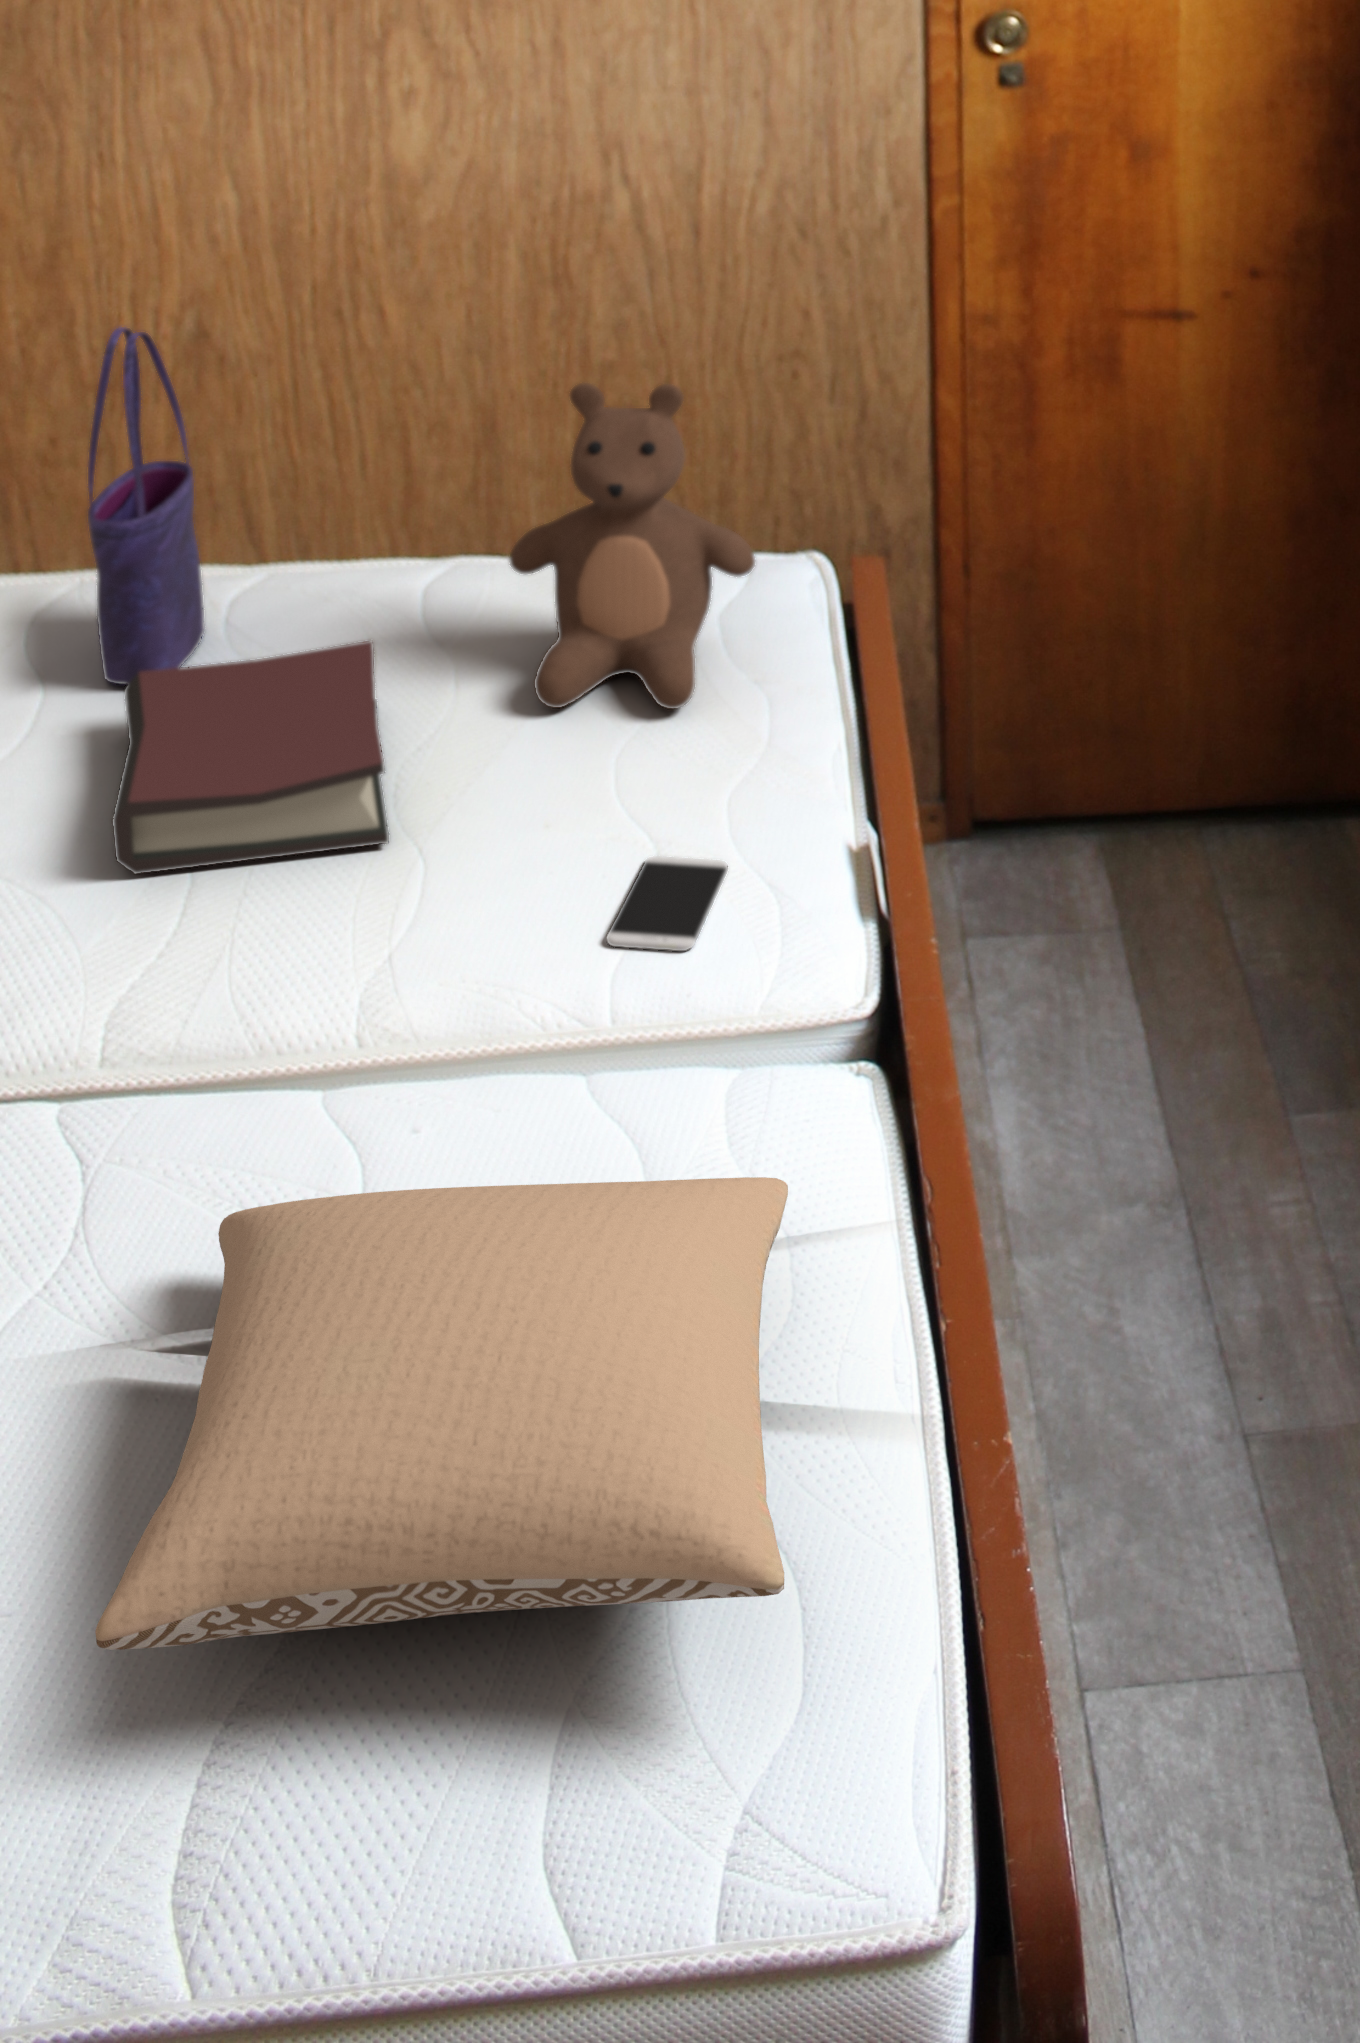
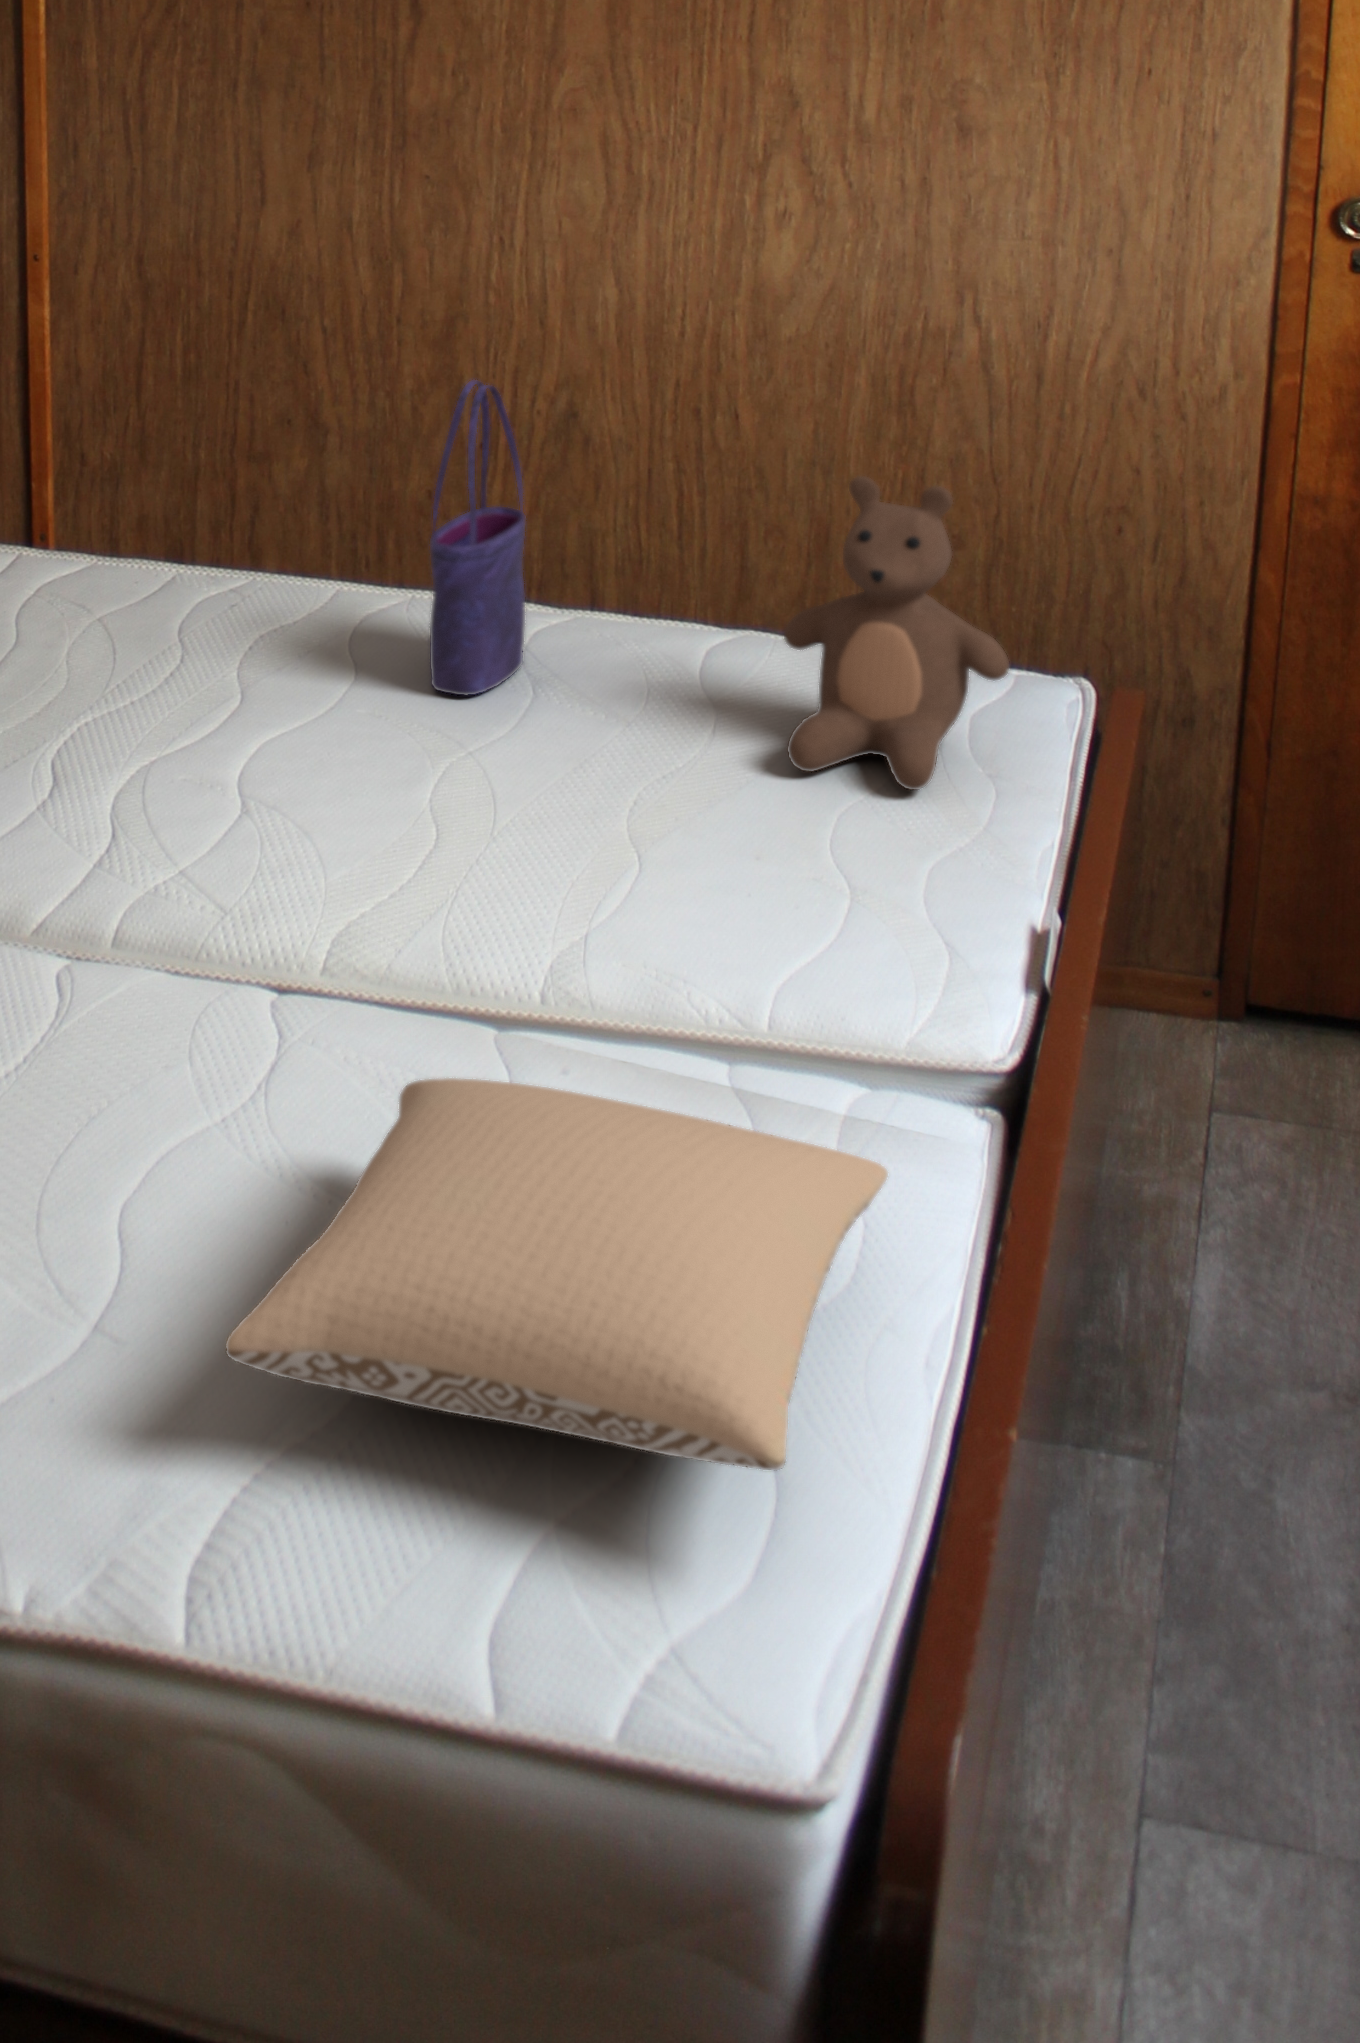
hardback book: present [112,641,389,874] -> none [401,677,651,849]
smartphone: present [607,856,728,951] -> none [795,904,924,983]

